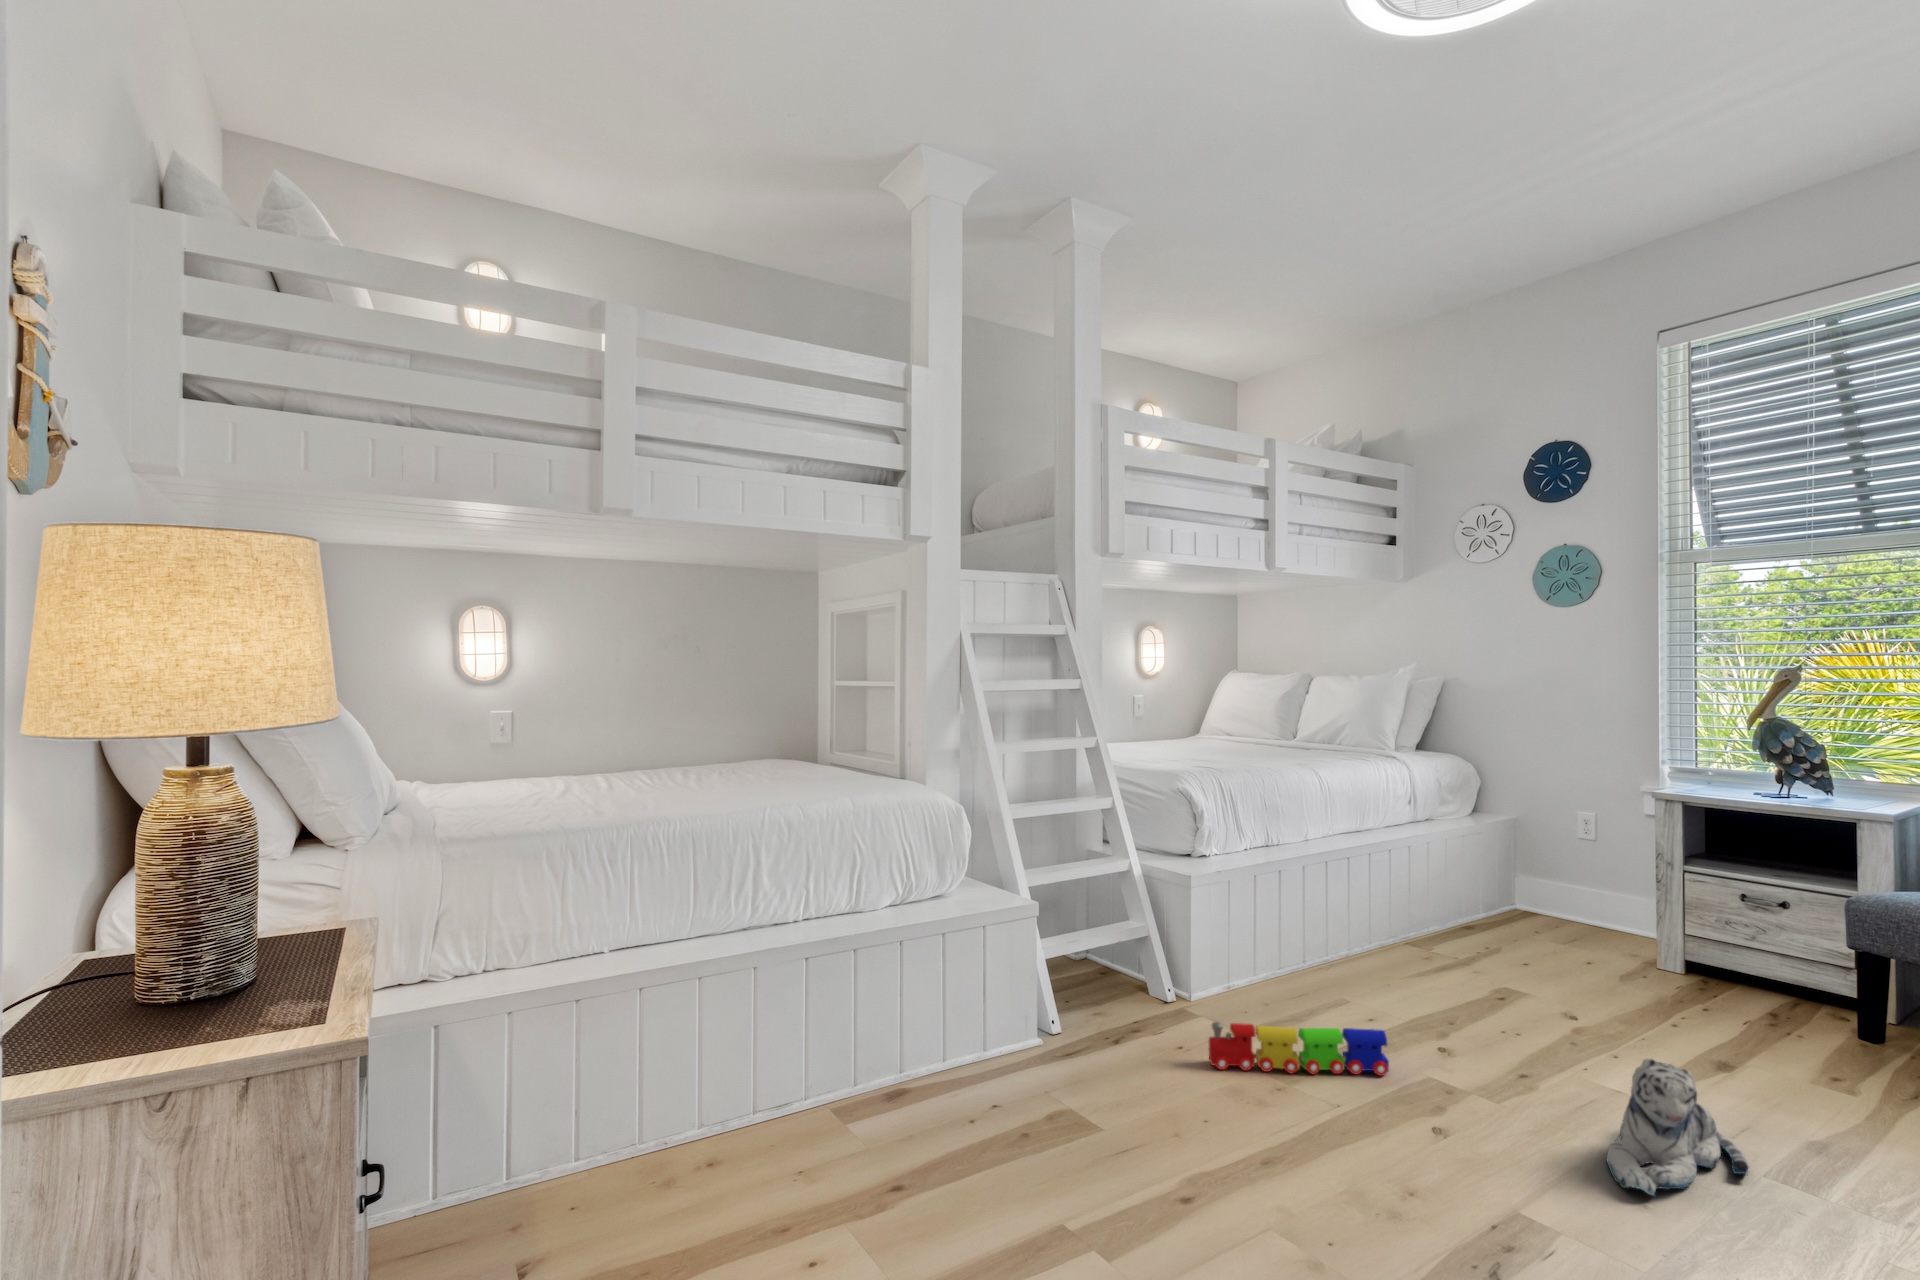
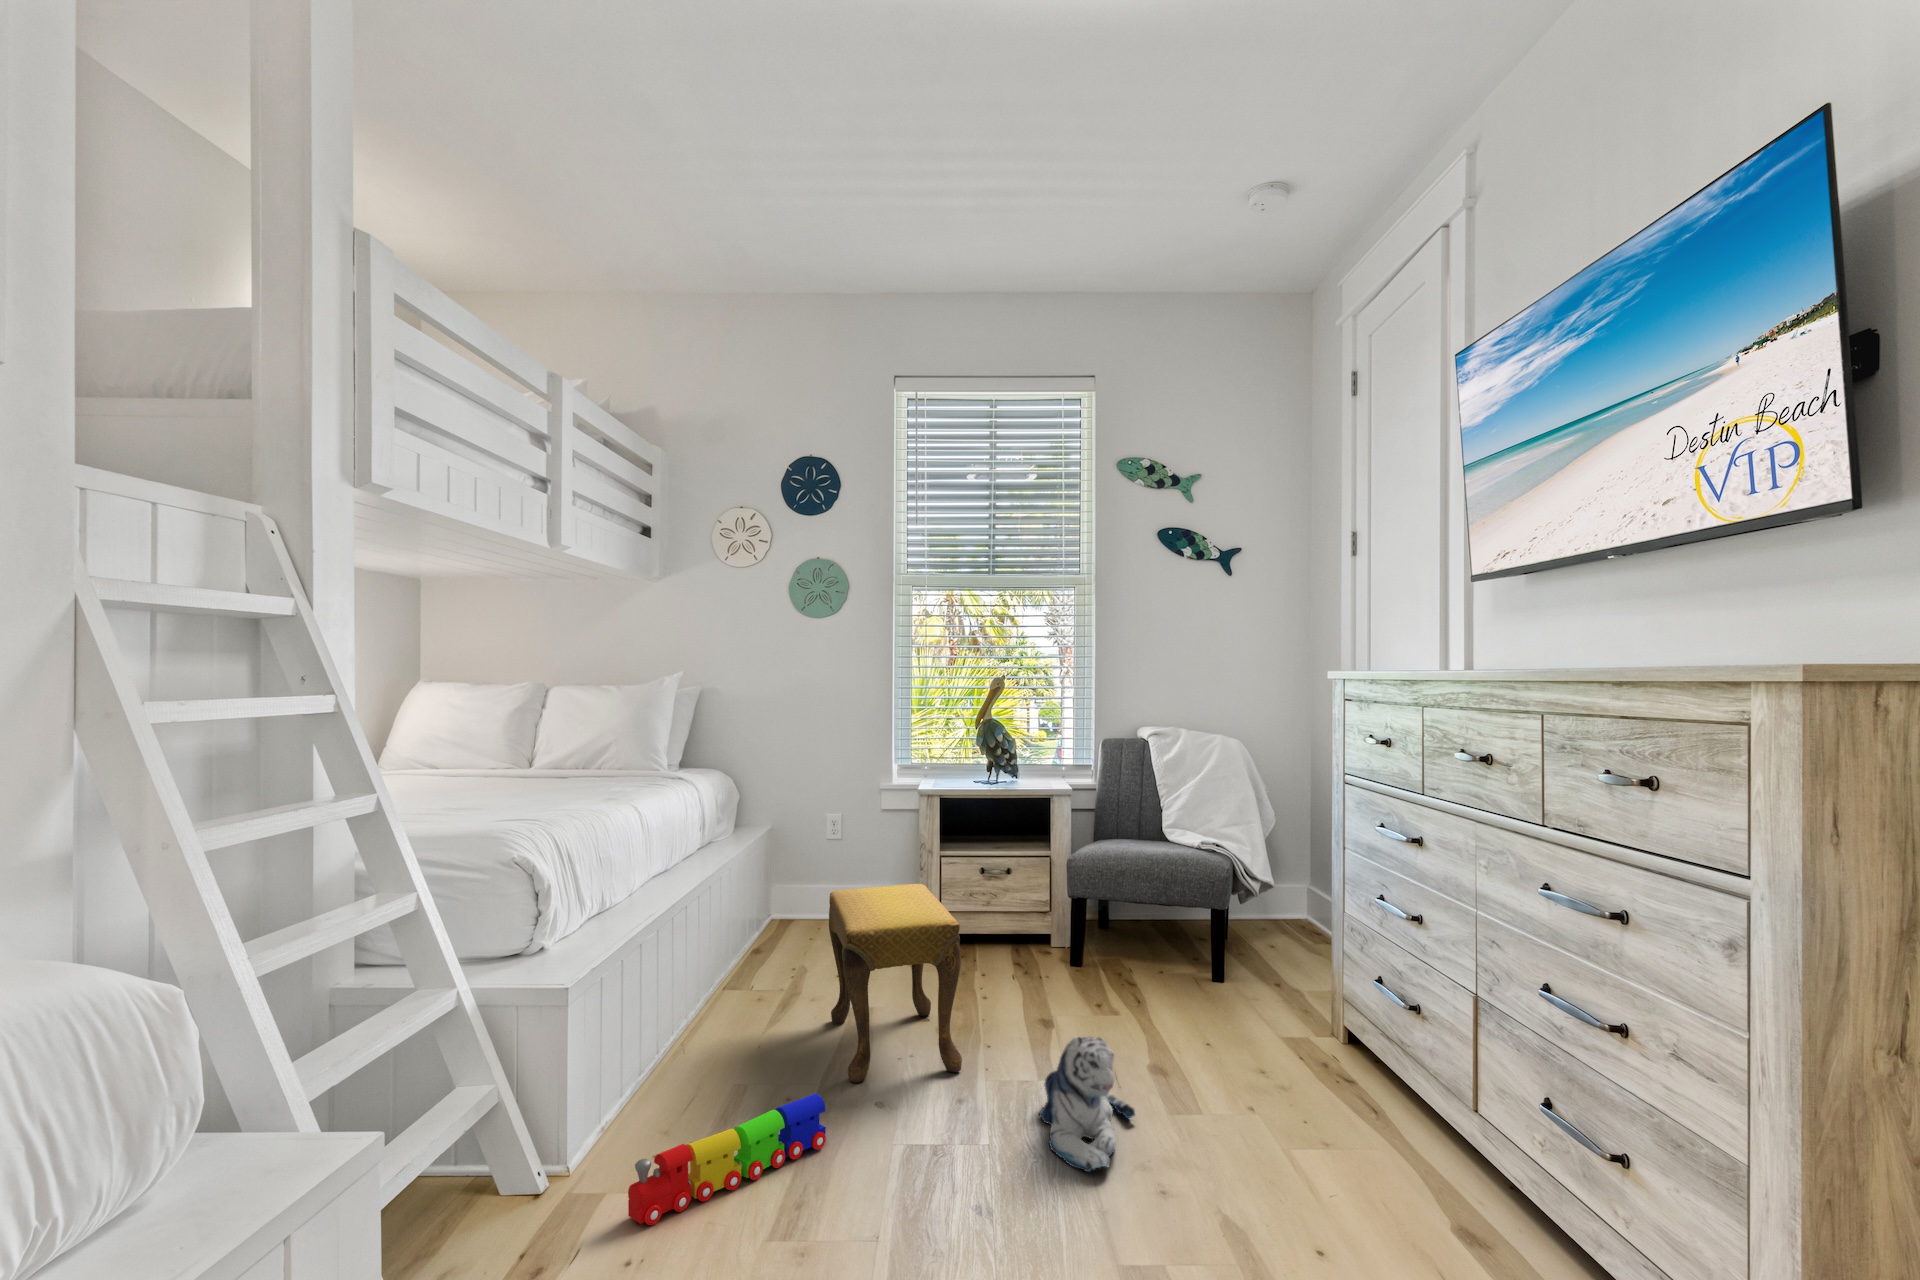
footstool: none [1451,875,1604,1073] -> present [829,884,962,1083]

